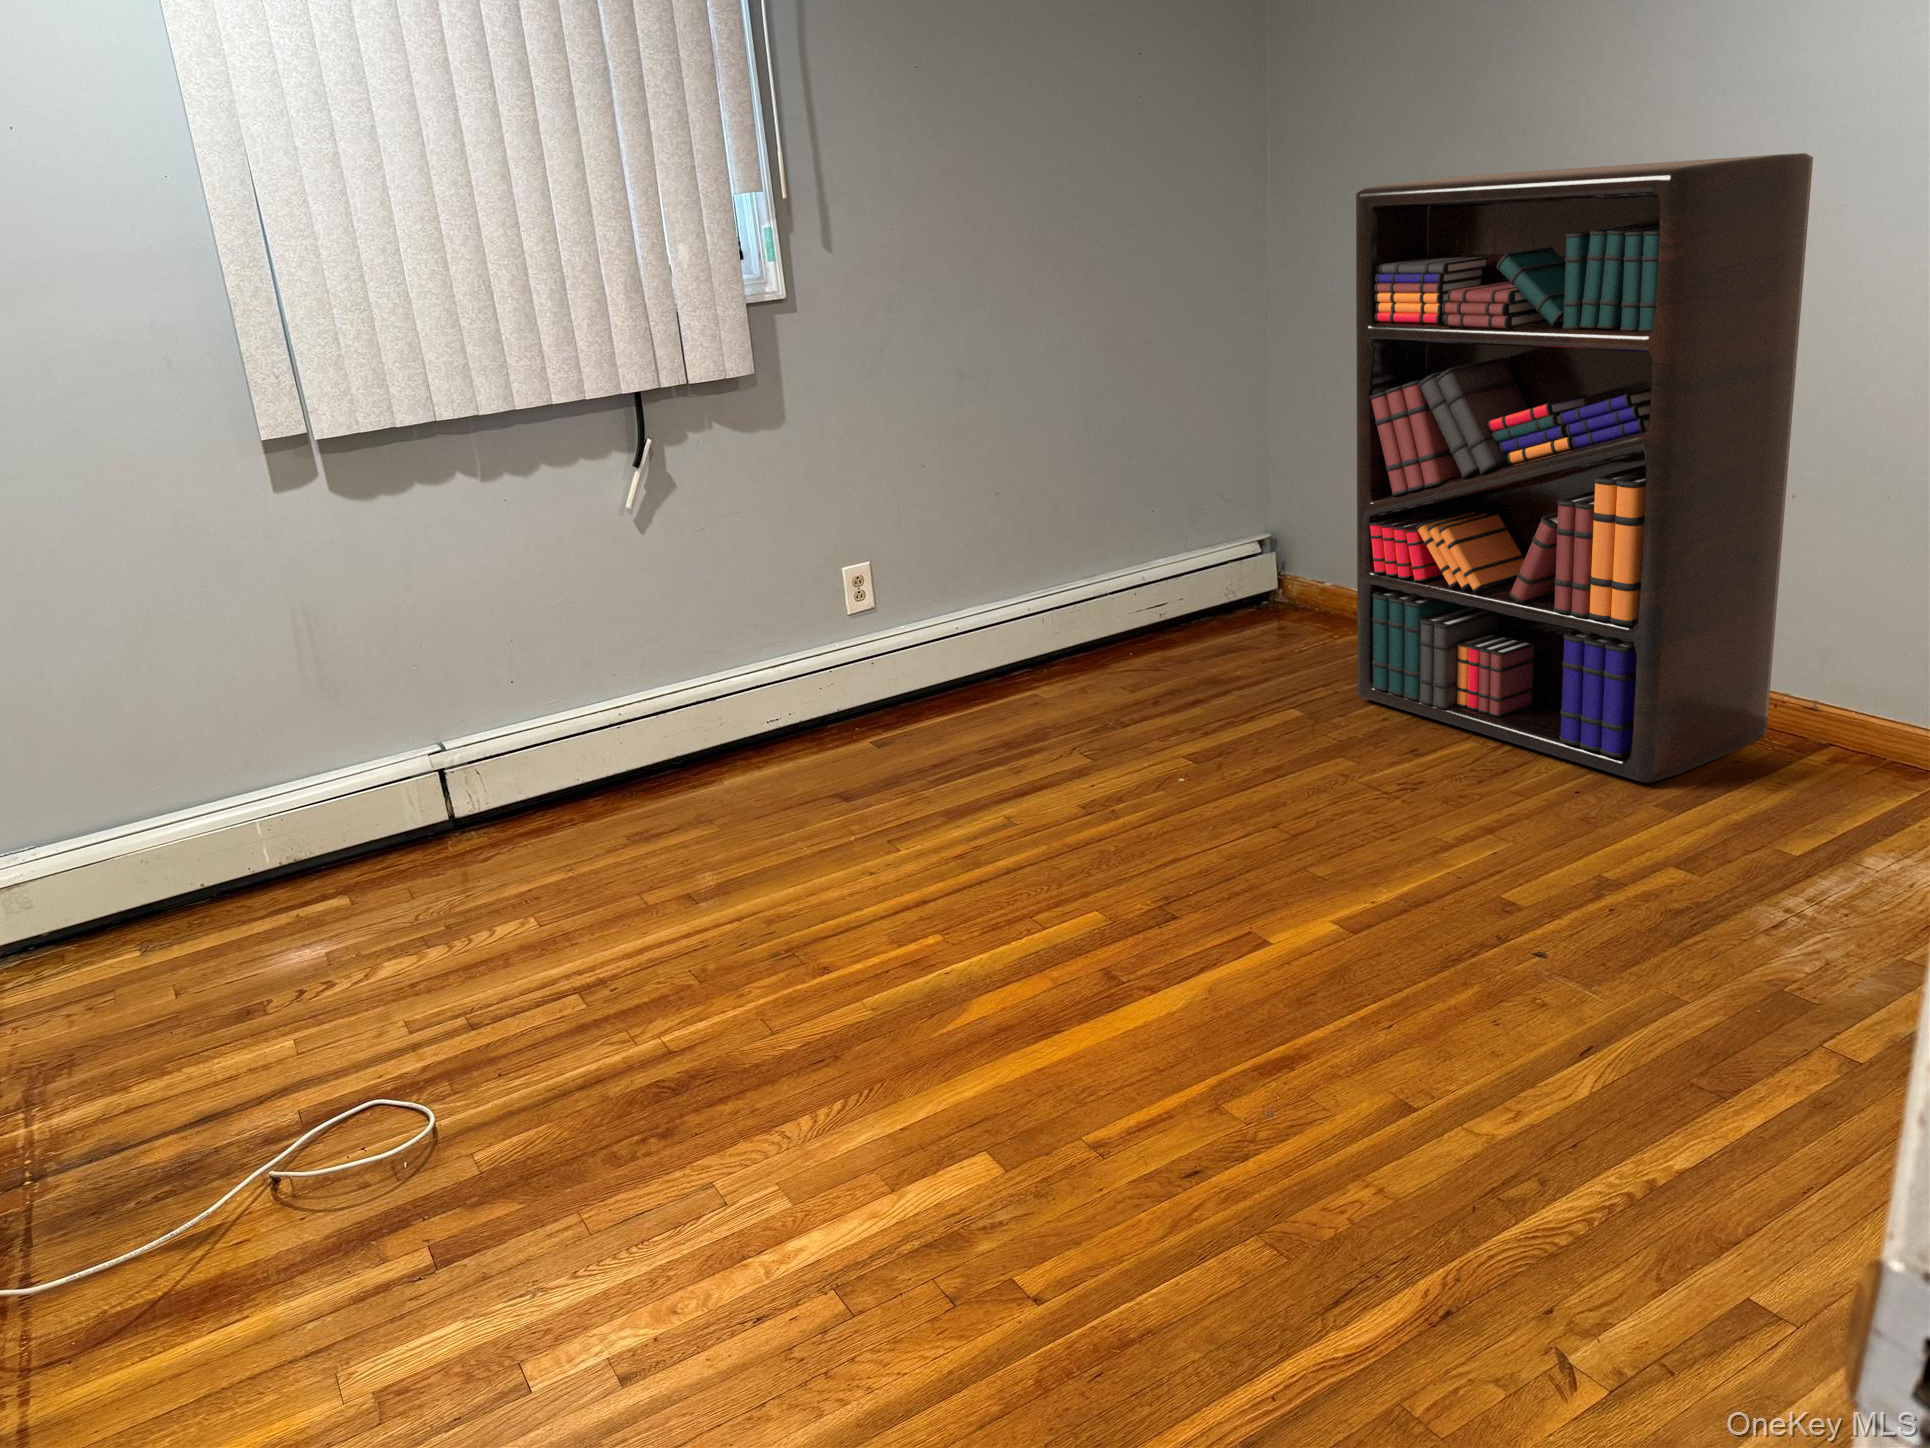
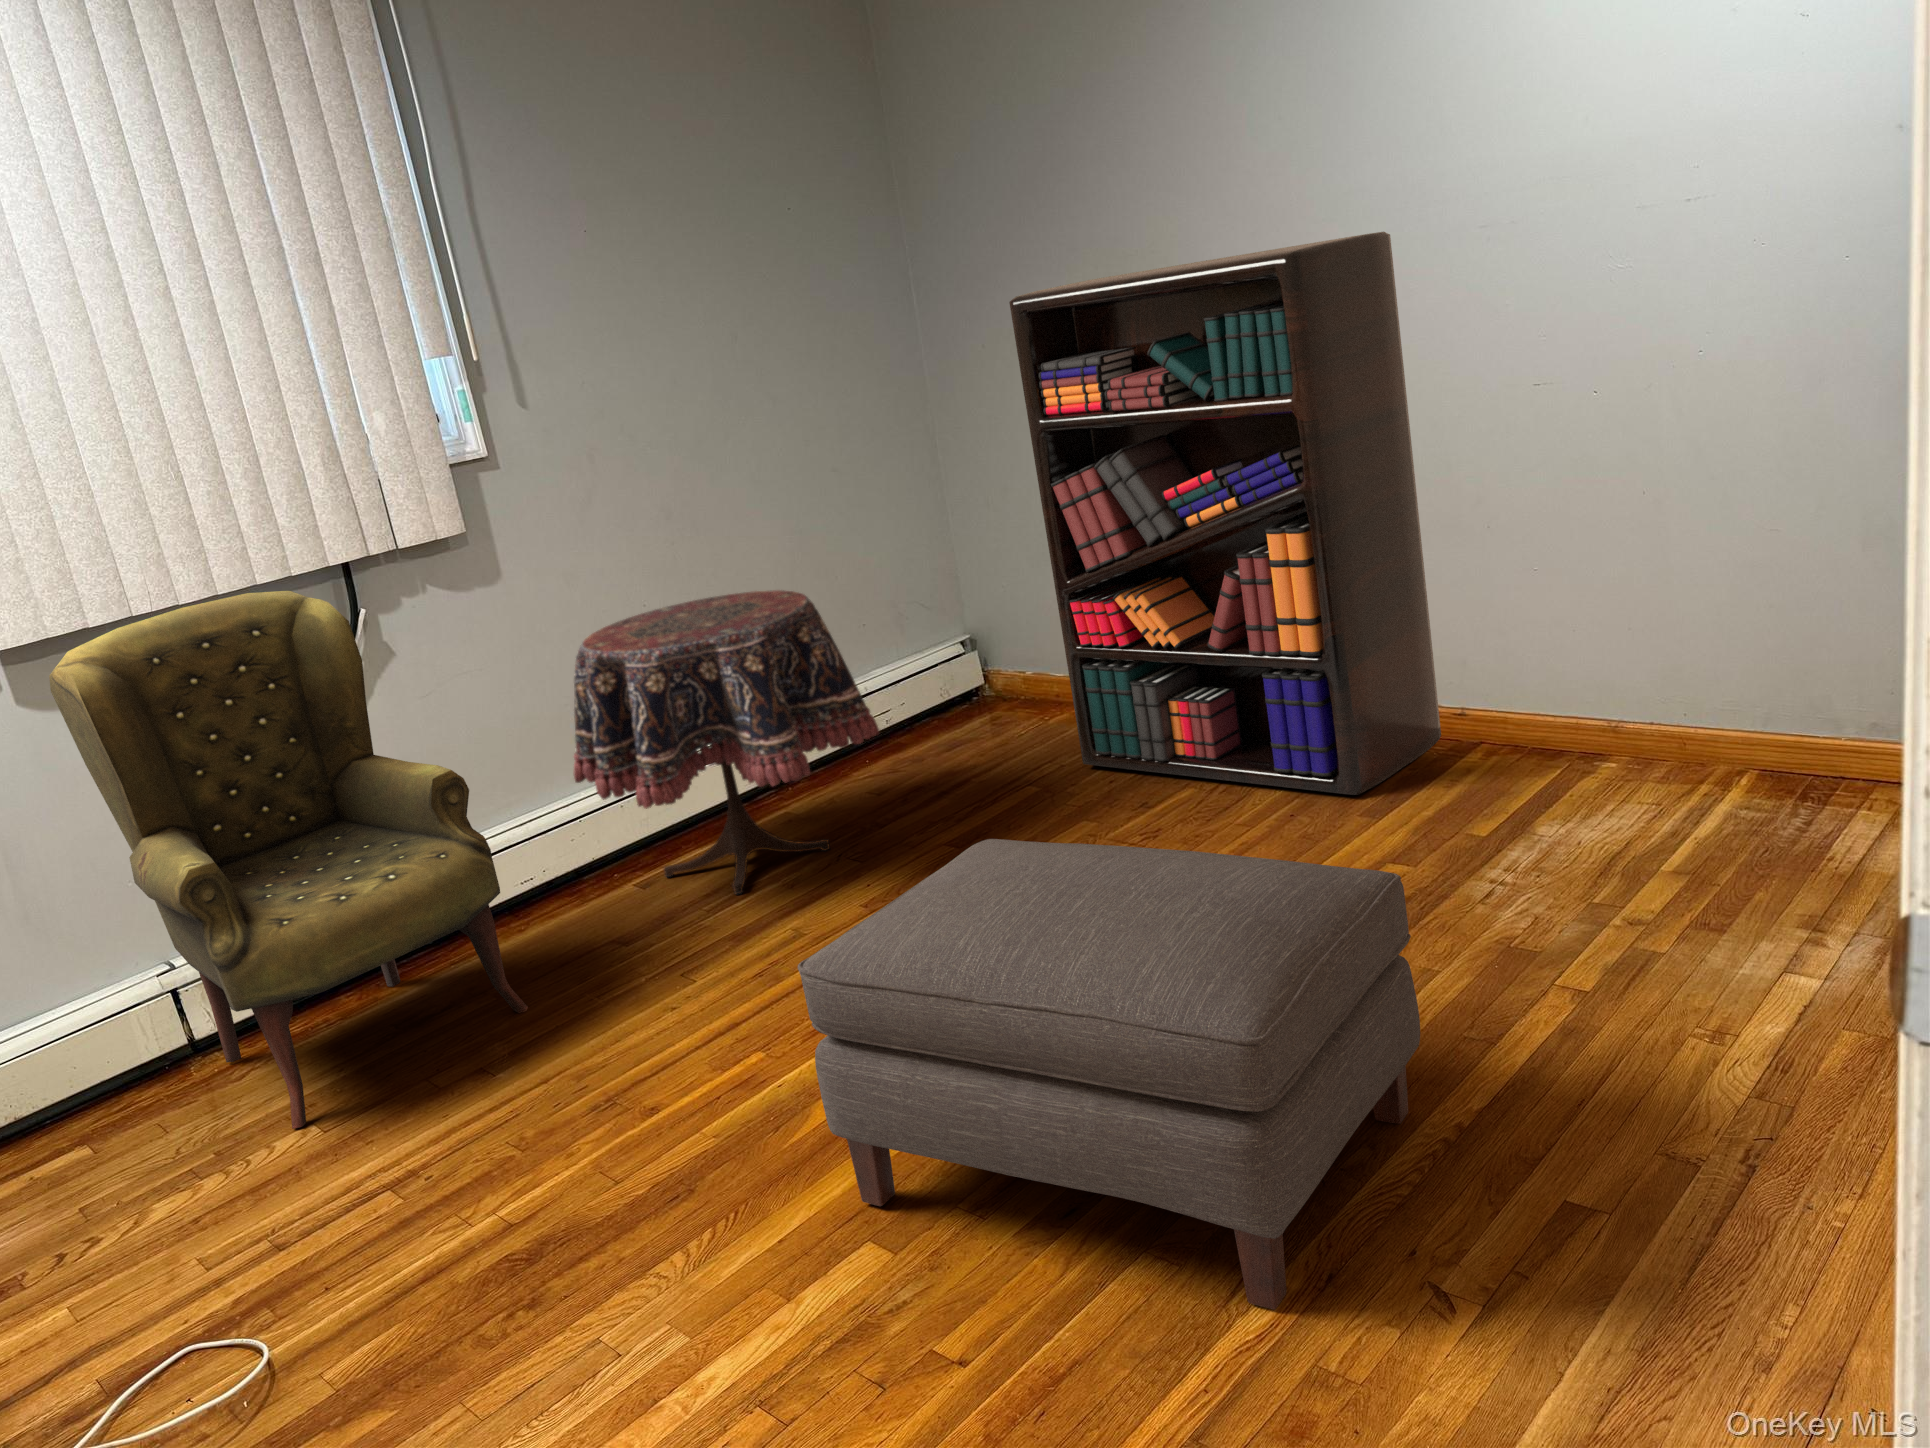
armchair: none [363,408,749,917] -> present [49,591,528,1129]
side table: none [836,468,1141,769] -> present [574,590,879,894]
ottoman: none [960,770,1628,1332] -> present [798,839,1420,1309]

